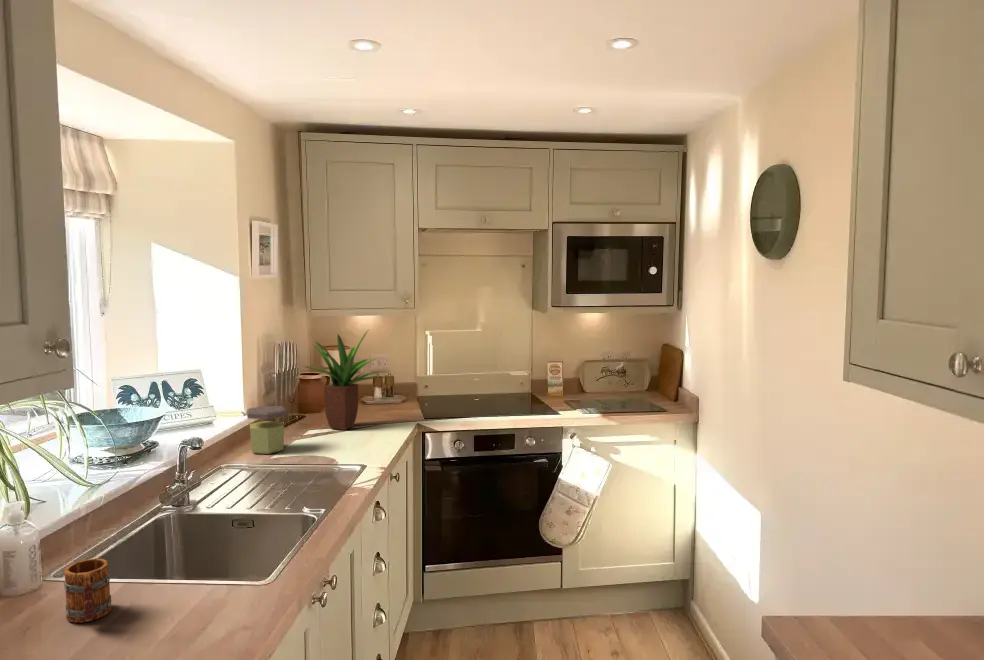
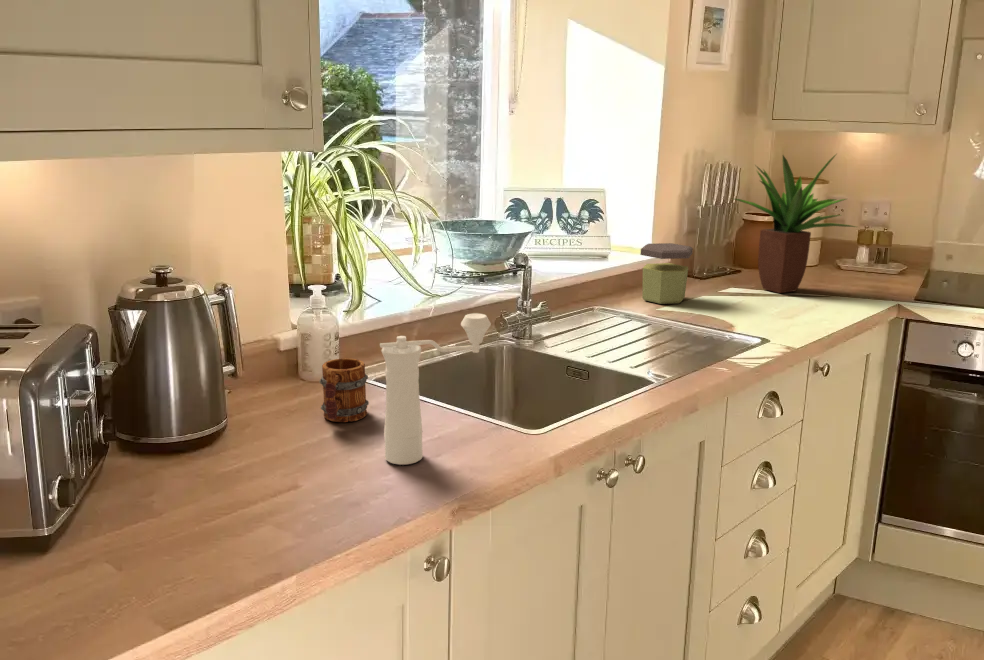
pepper mill: none [165,492,248,636] -> present [380,313,491,465]

